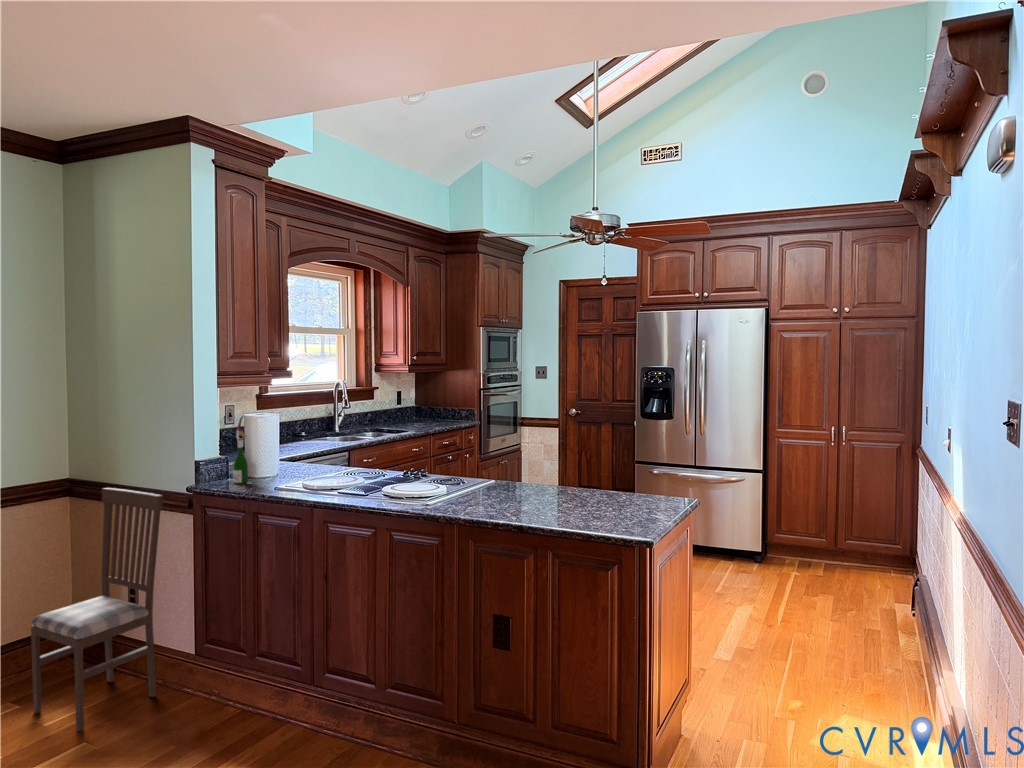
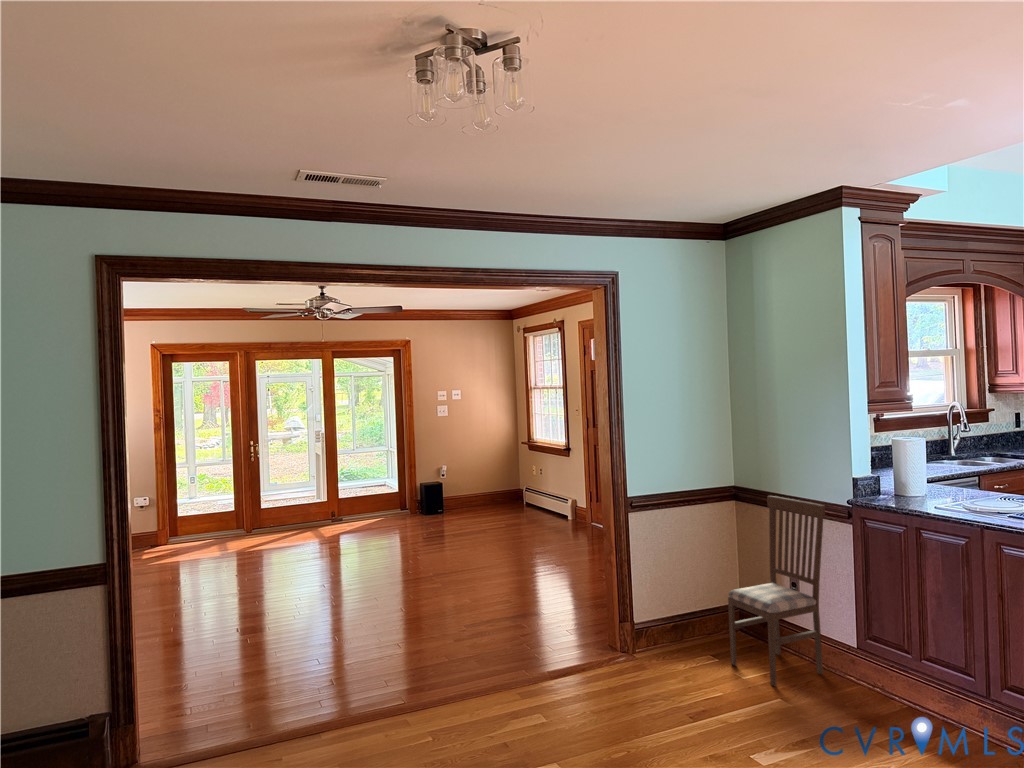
wine bottle: present [234,417,251,484] -> none [889,440,907,501]

